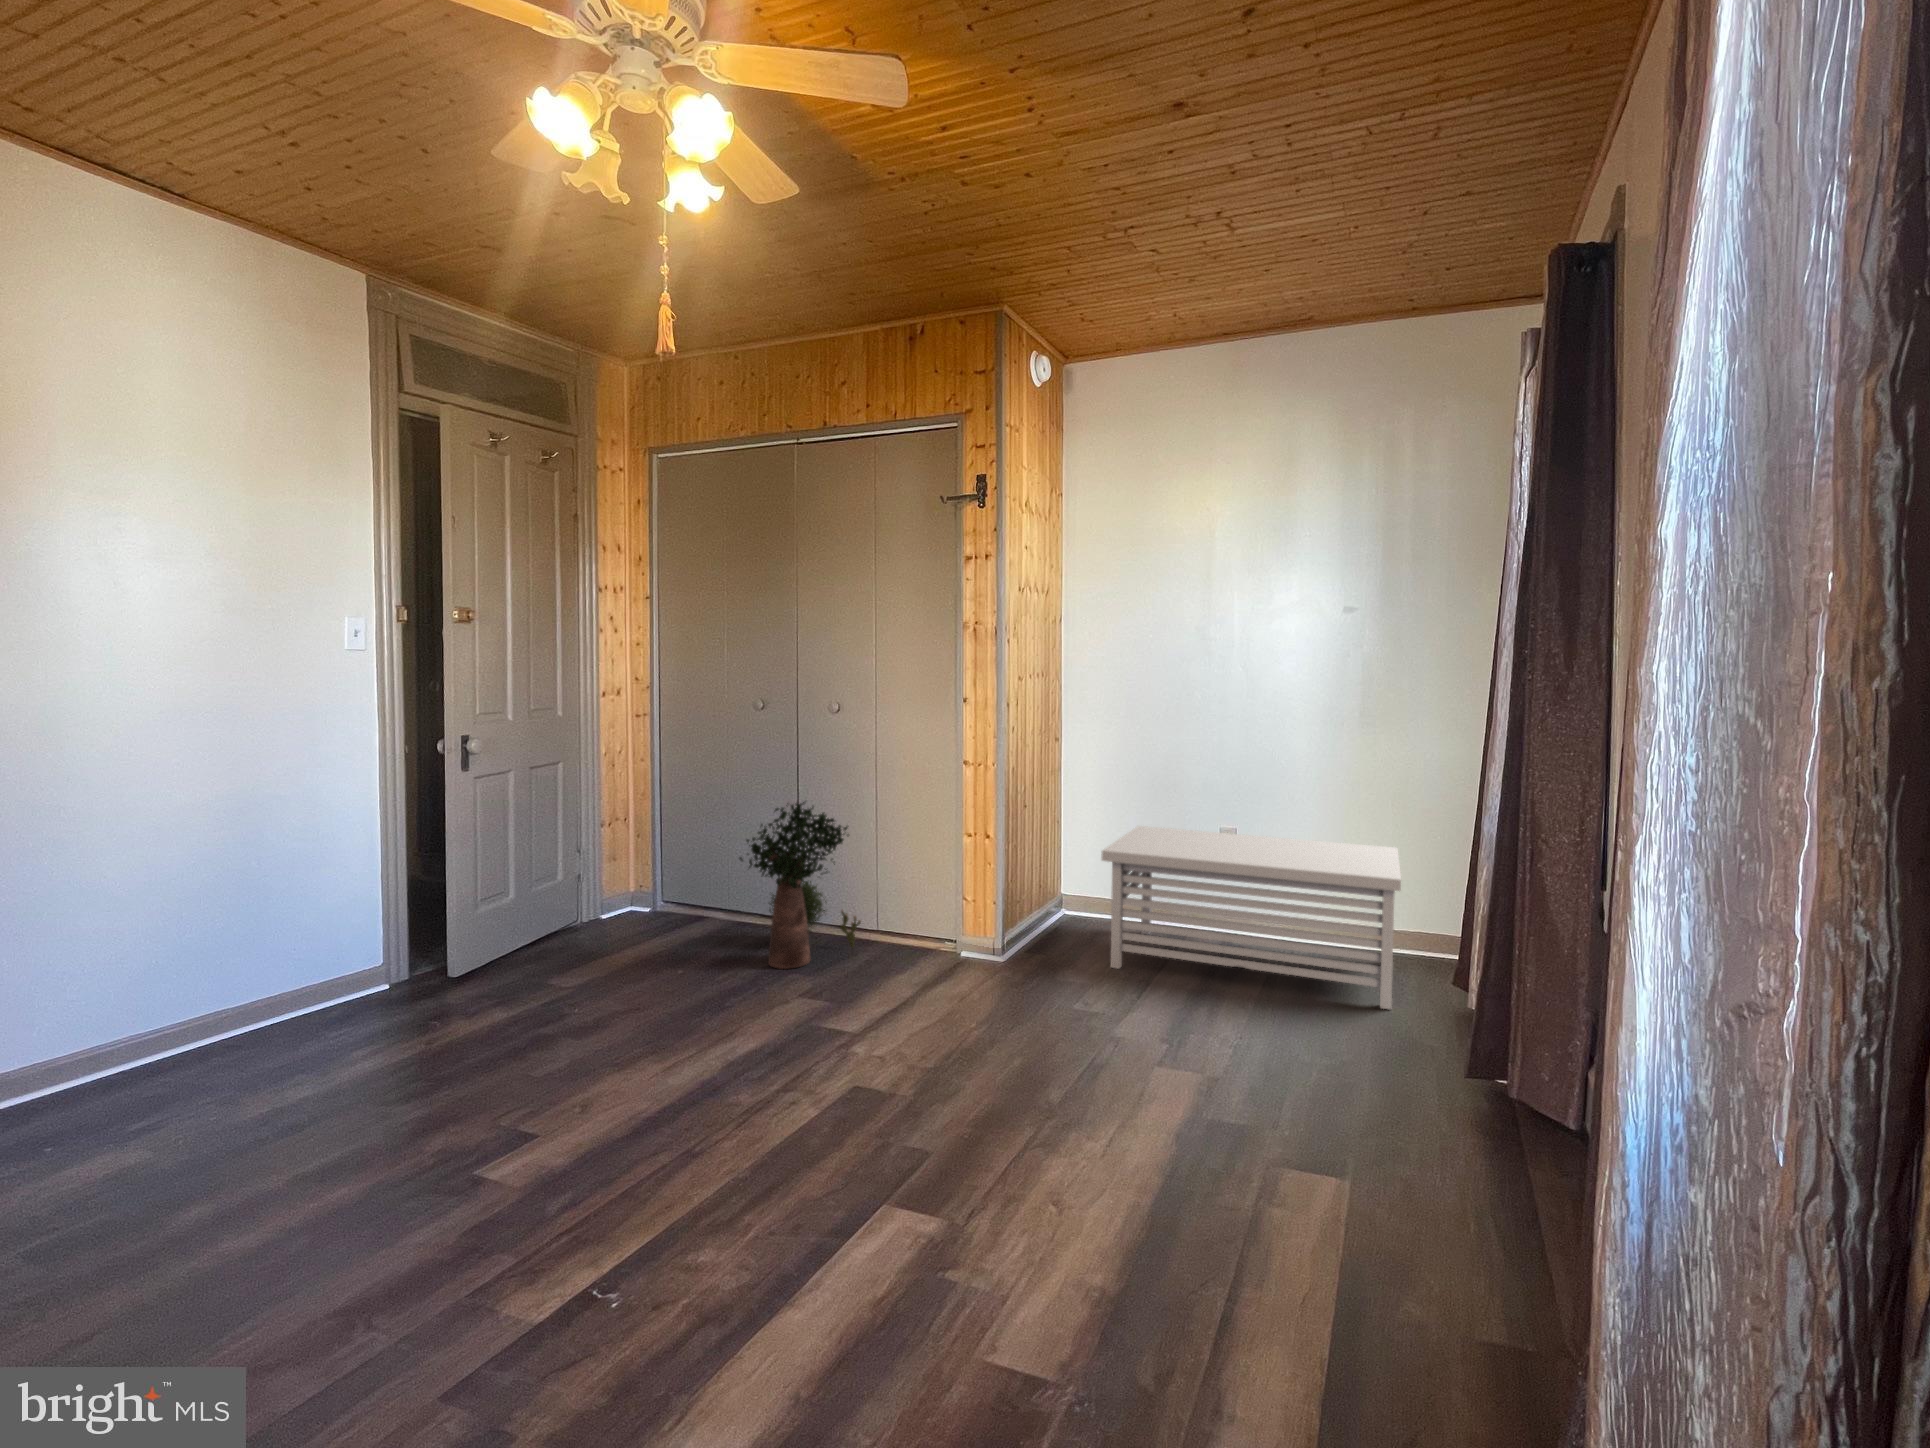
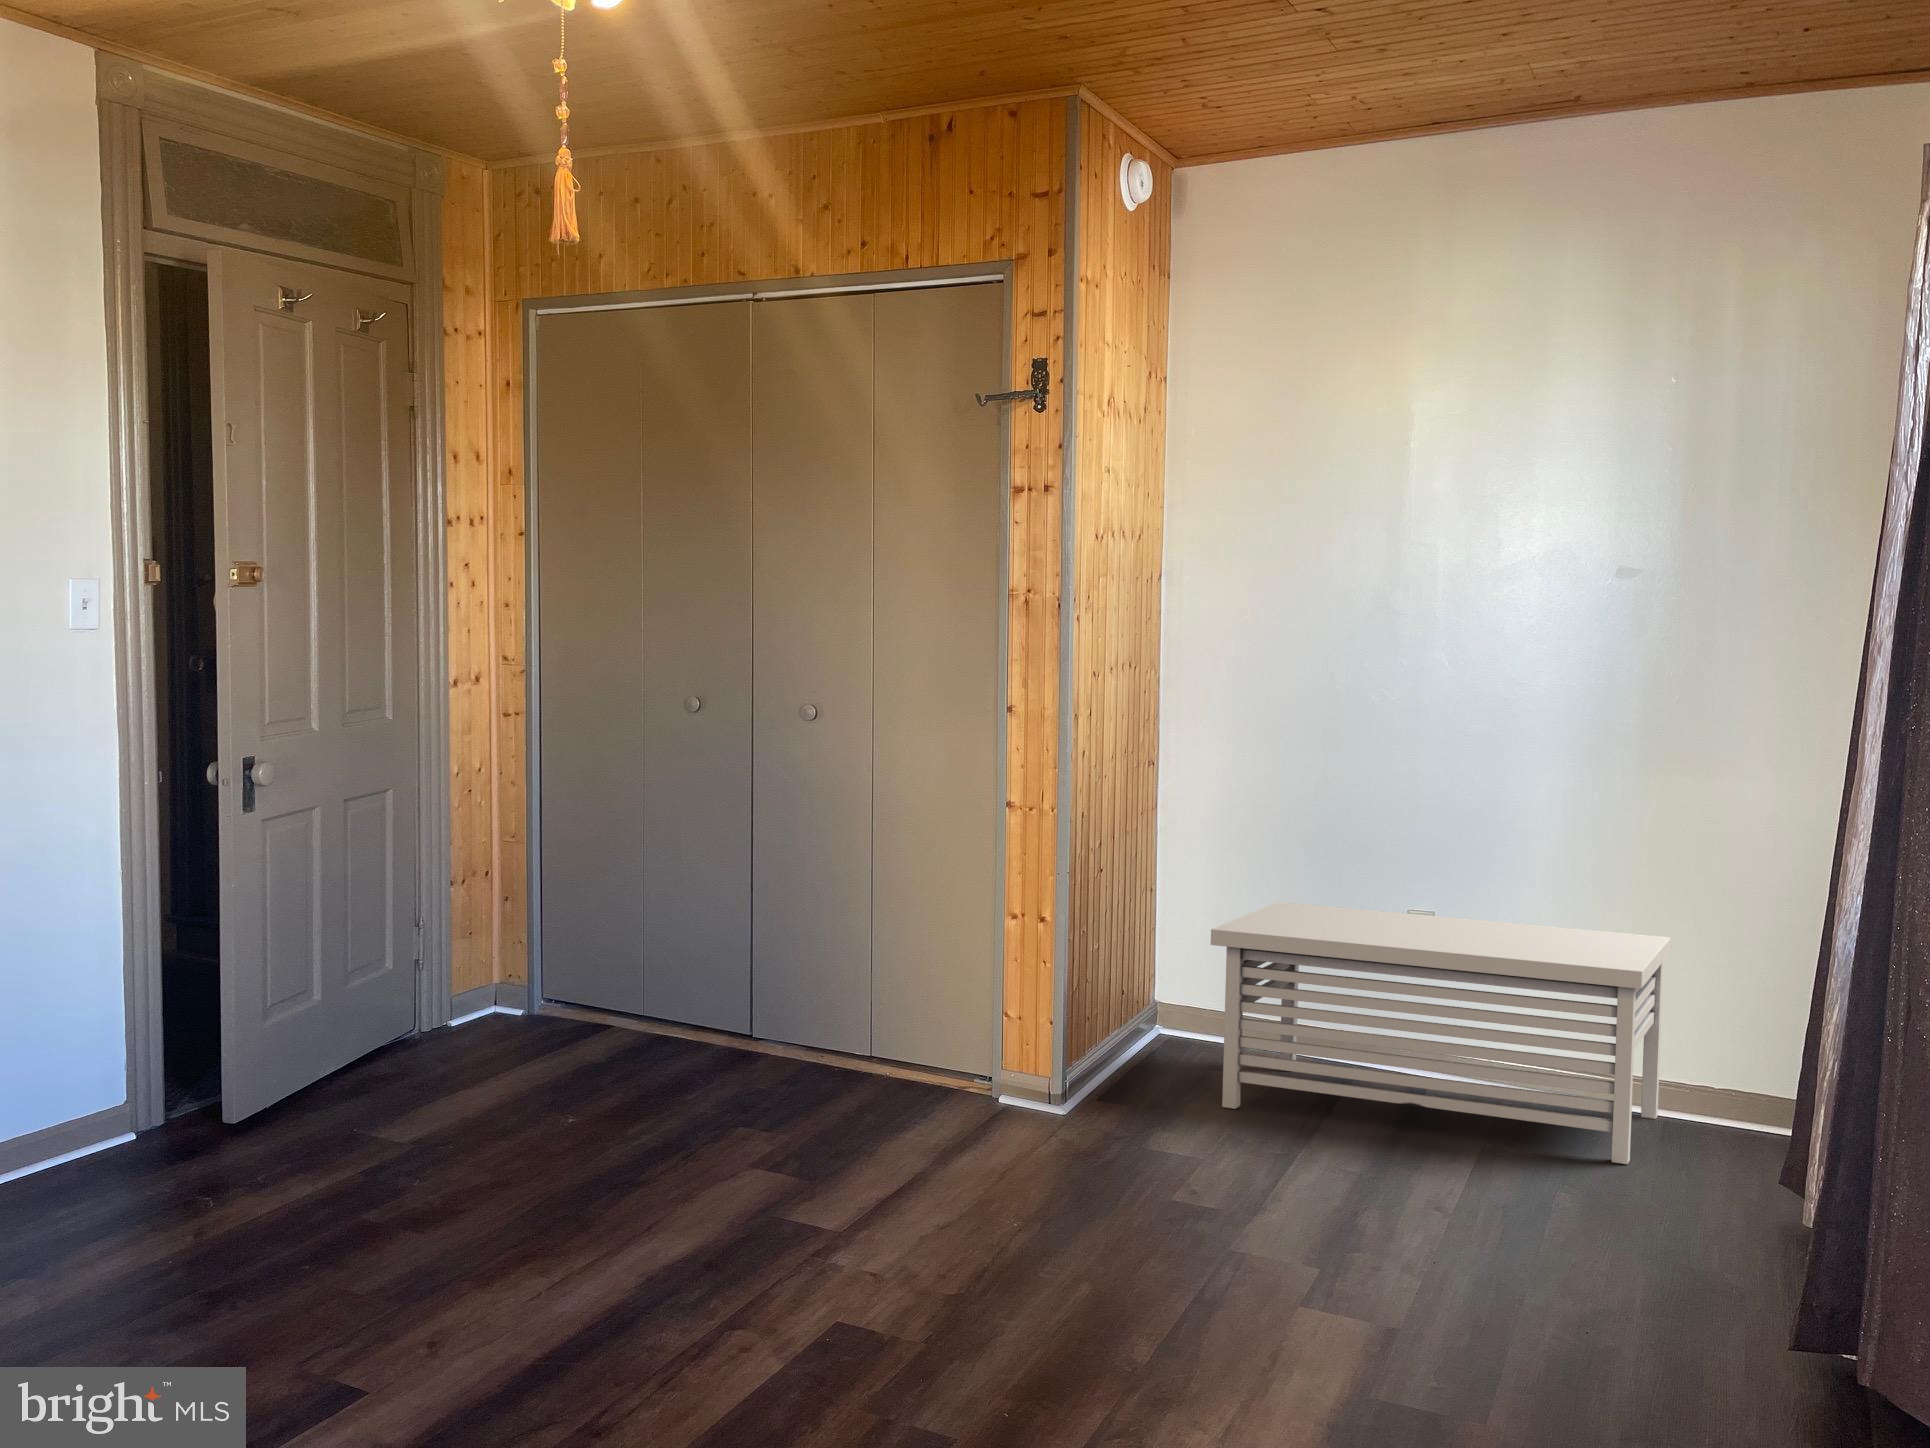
potted plant: present [740,802,861,969] -> none [671,846,848,1093]

